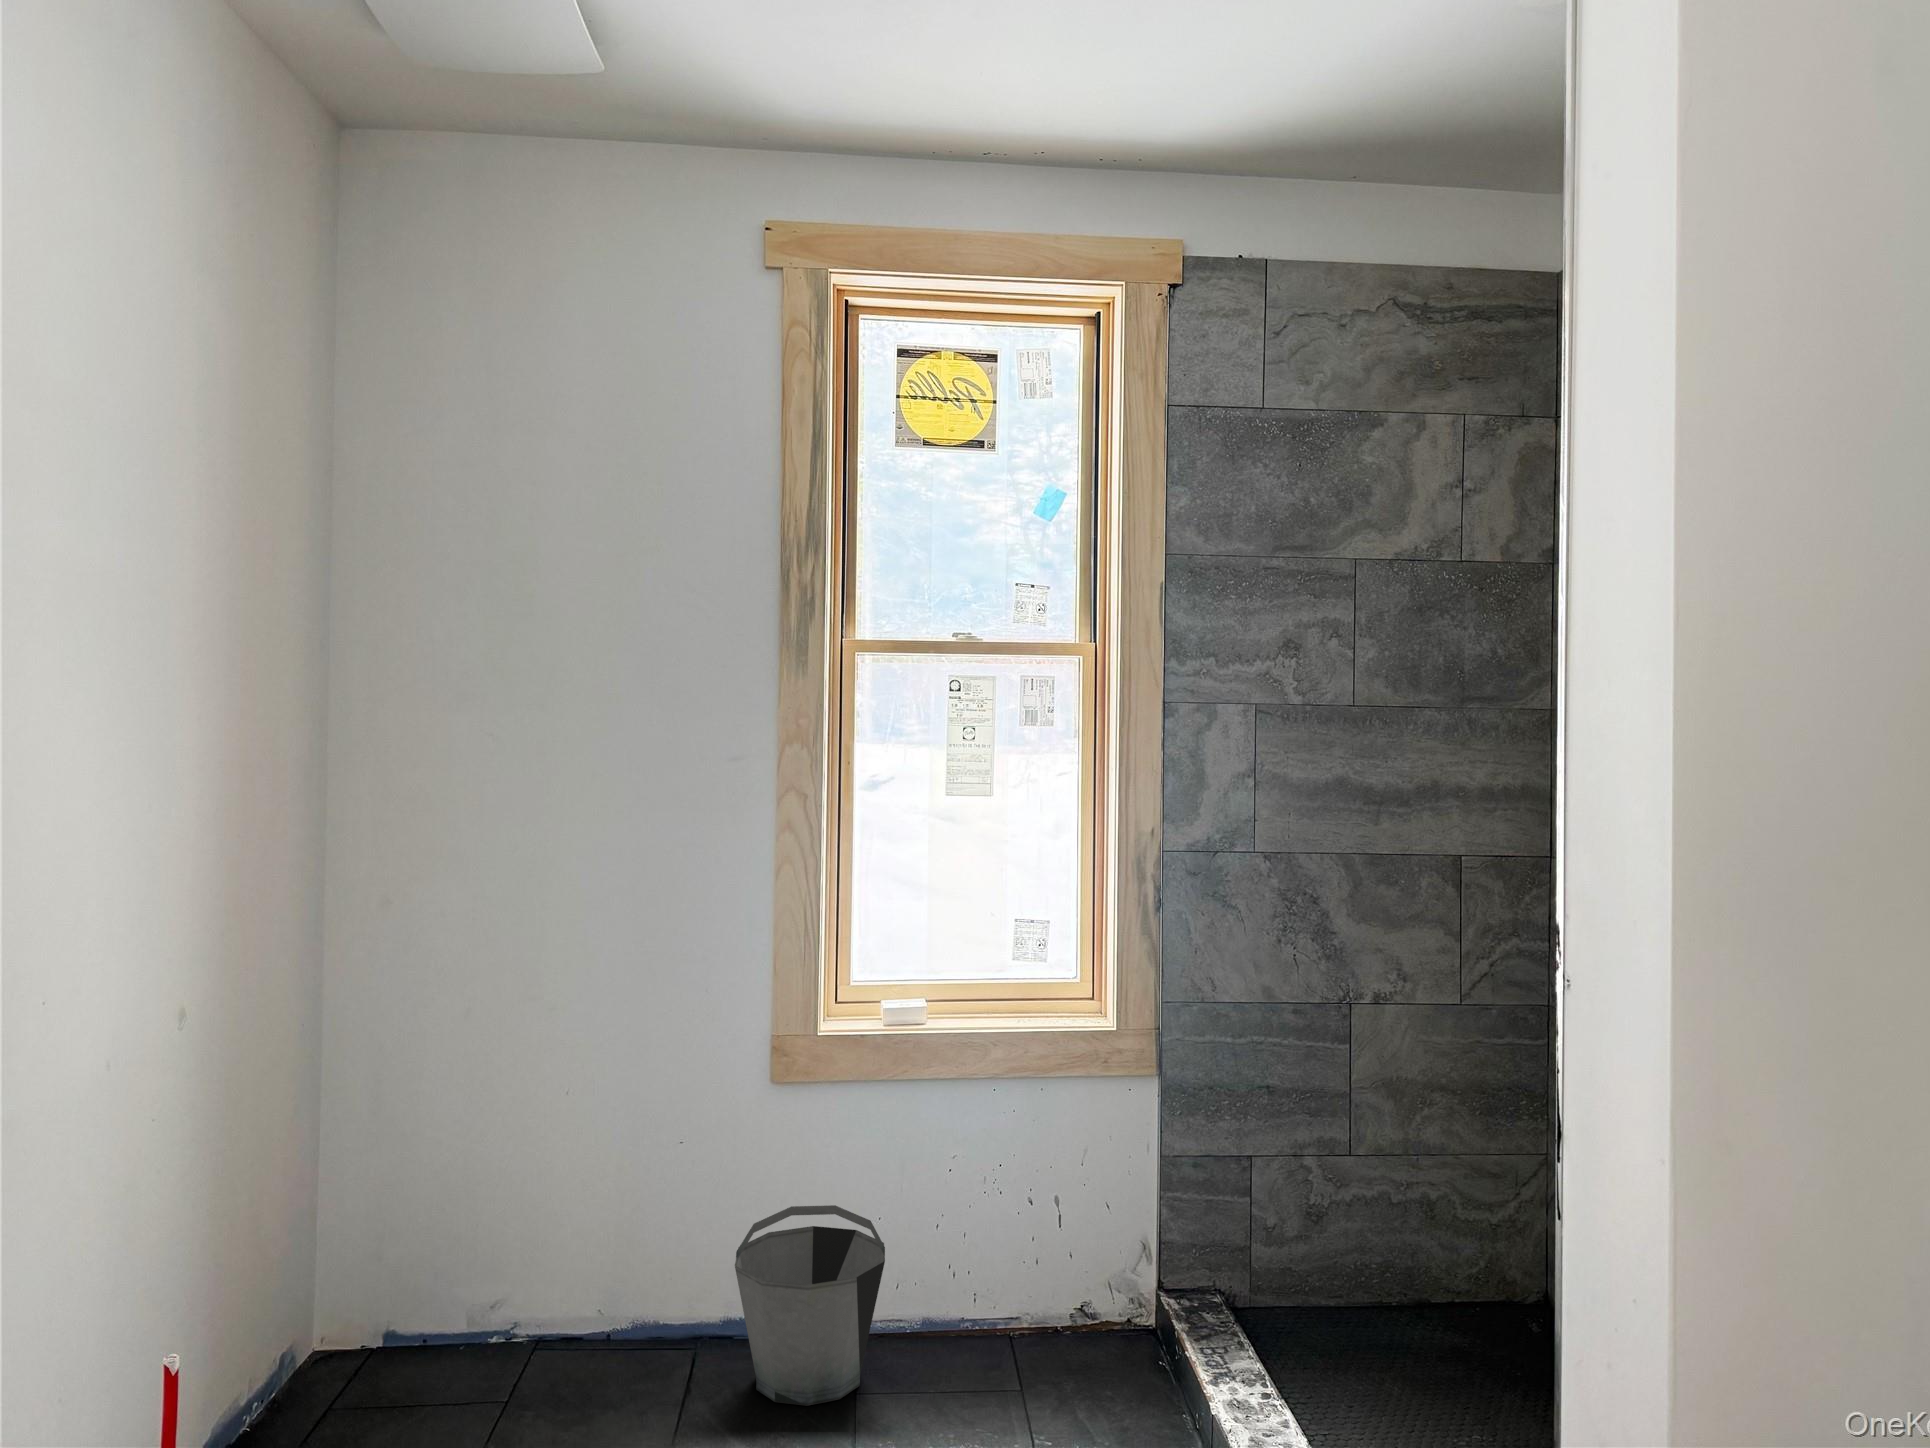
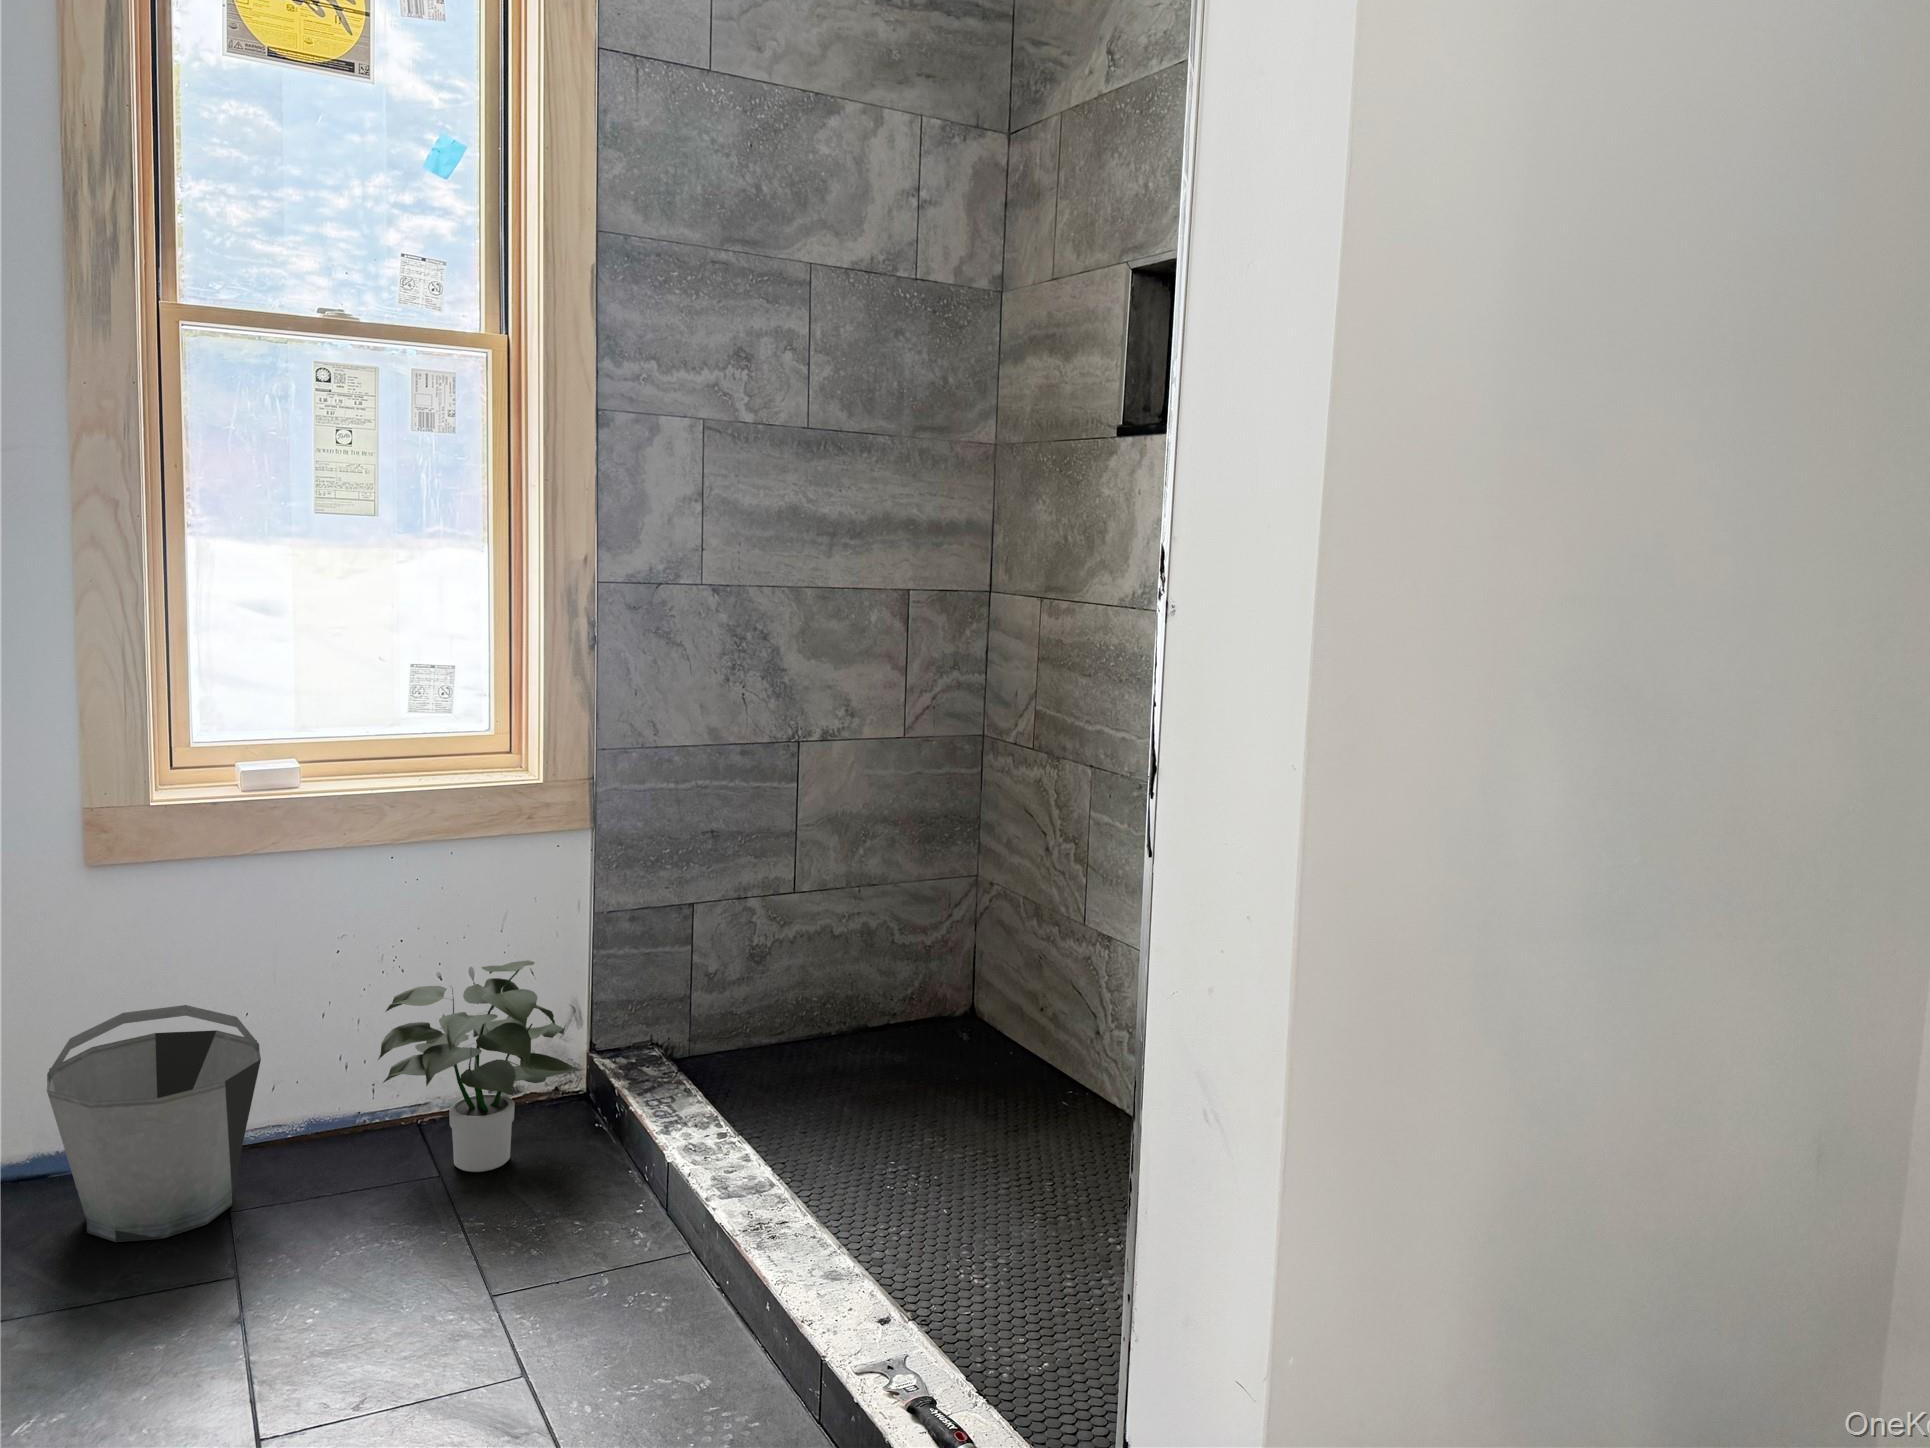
potted plant: none [974,1198,1144,1391] -> present [378,960,581,1172]

